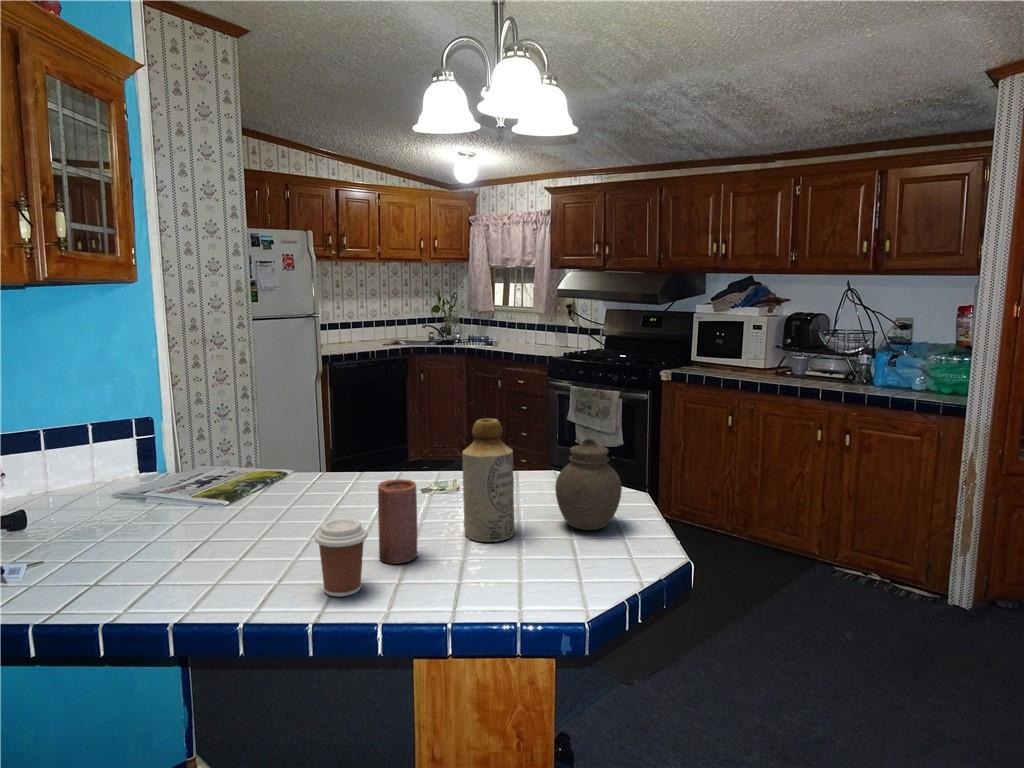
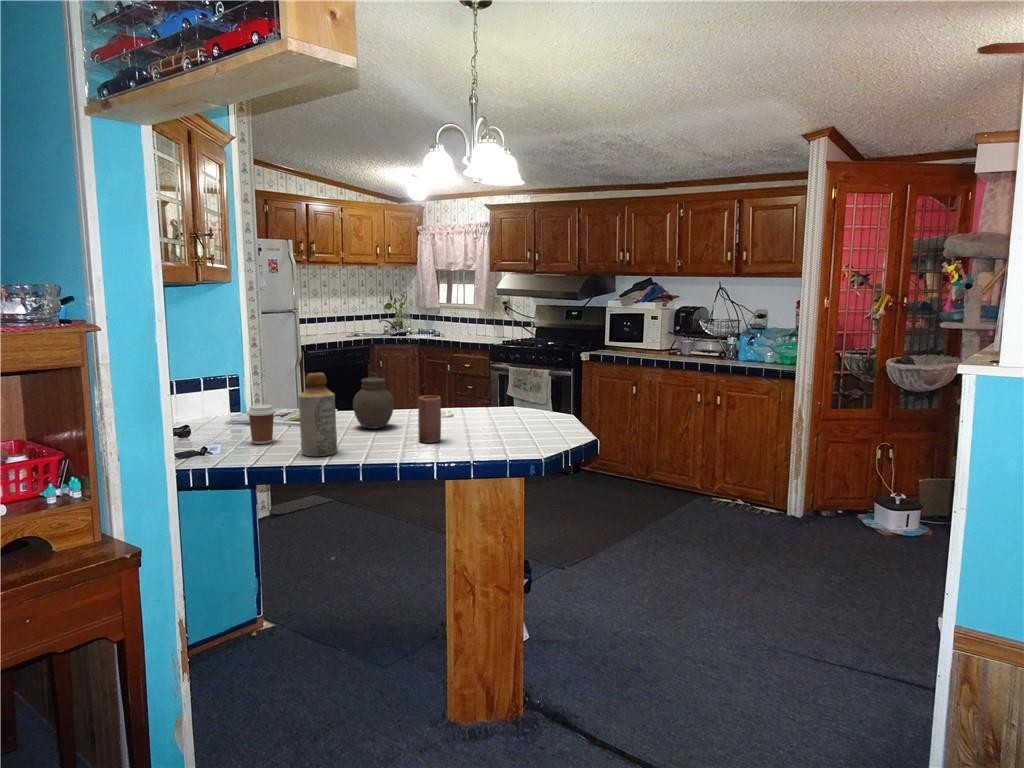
bottle: present [462,418,515,542] -> present [299,373,337,456]
jar: present [555,438,622,530] -> present [353,373,394,429]
coffee cup: present [315,518,367,596] -> present [247,404,276,444]

